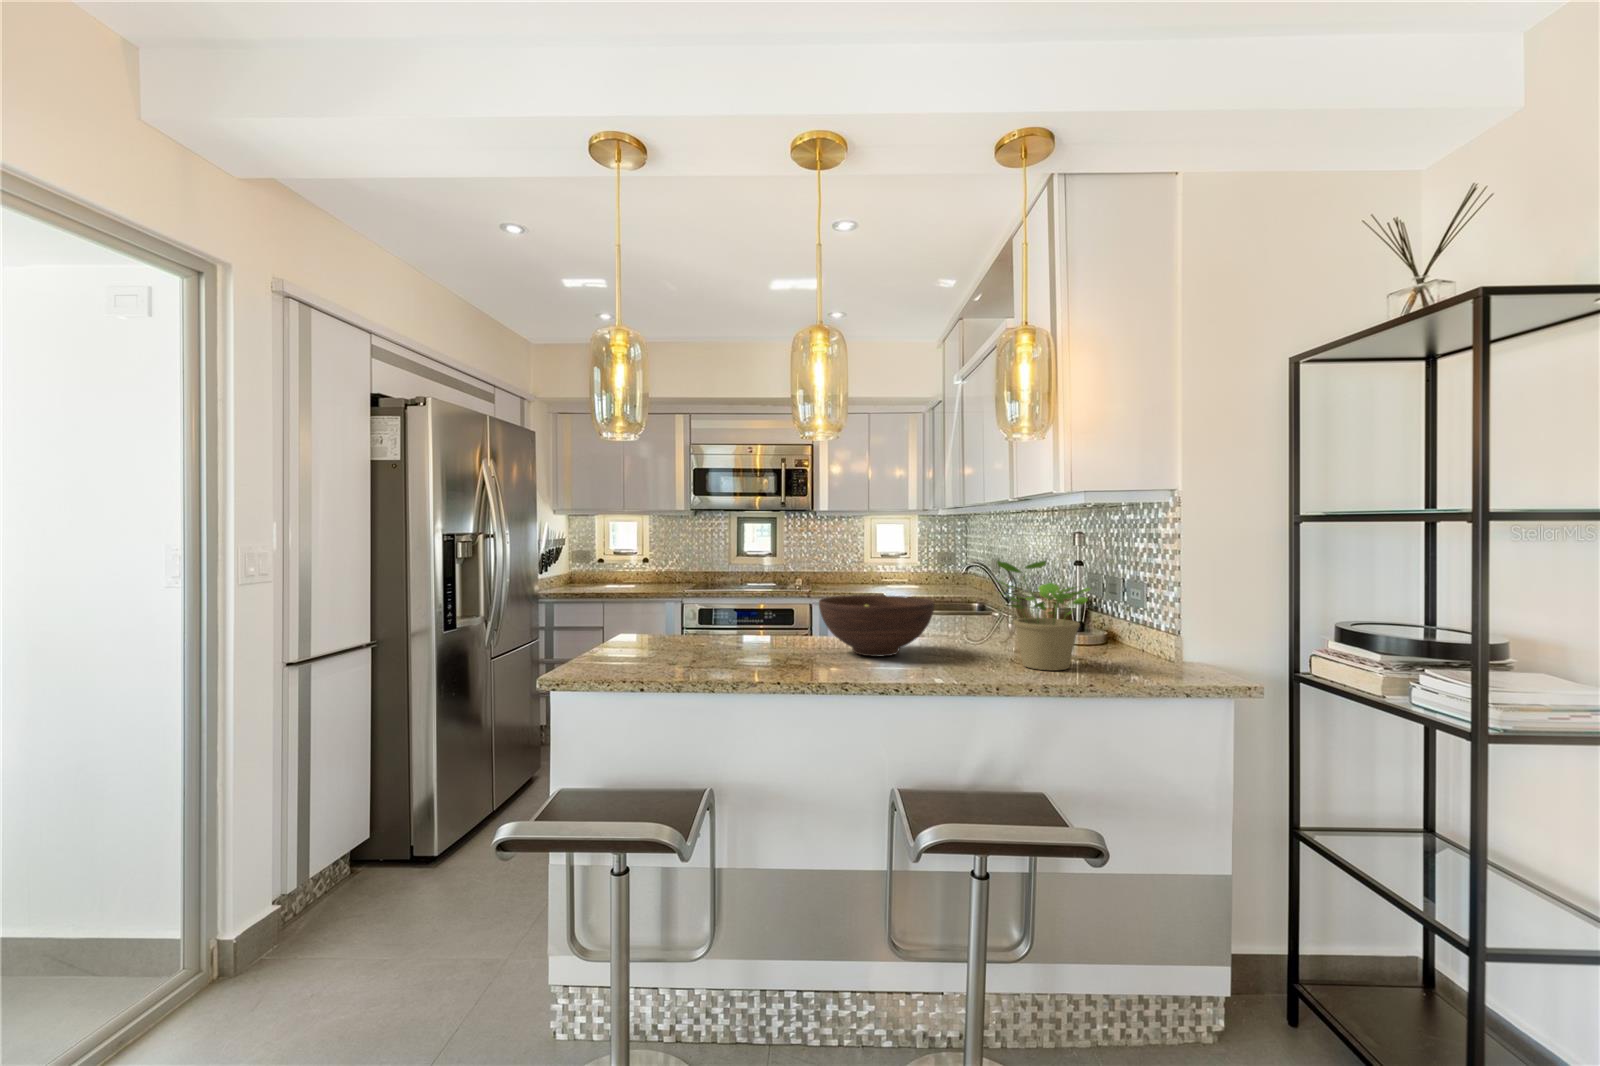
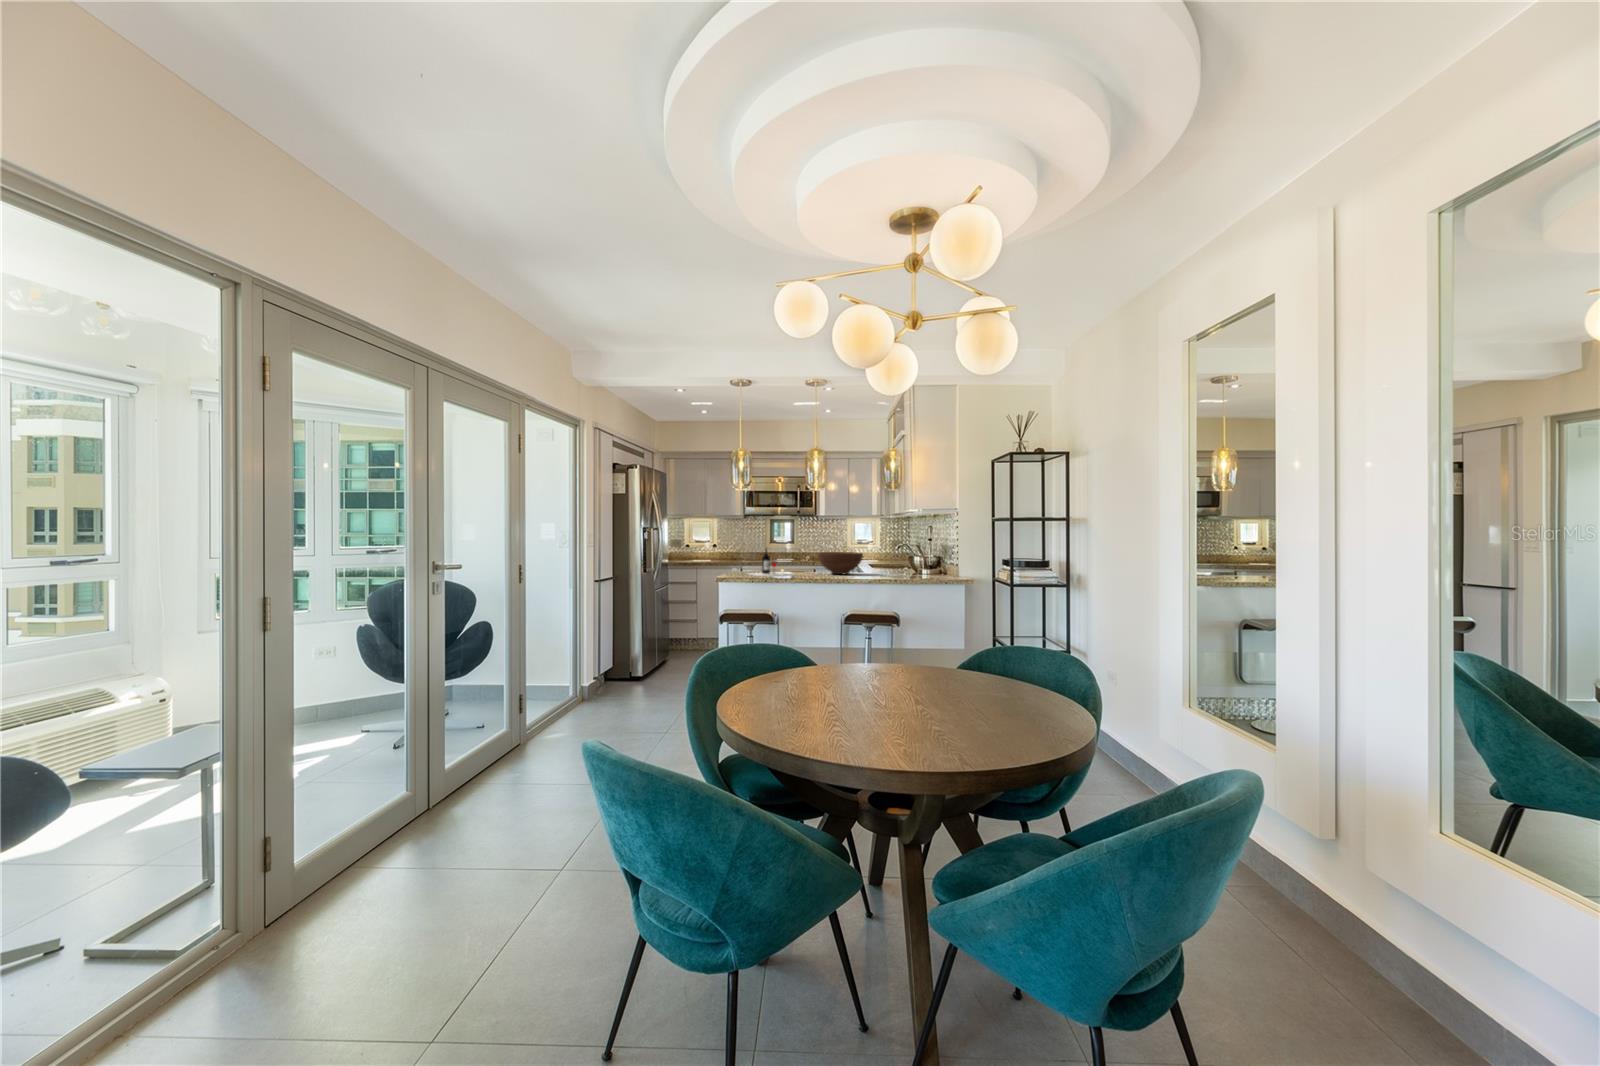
potted plant: present [997,561,1090,671] -> none [883,536,918,577]
wine bottle: none [630,589,757,670] -> present [750,549,786,576]

